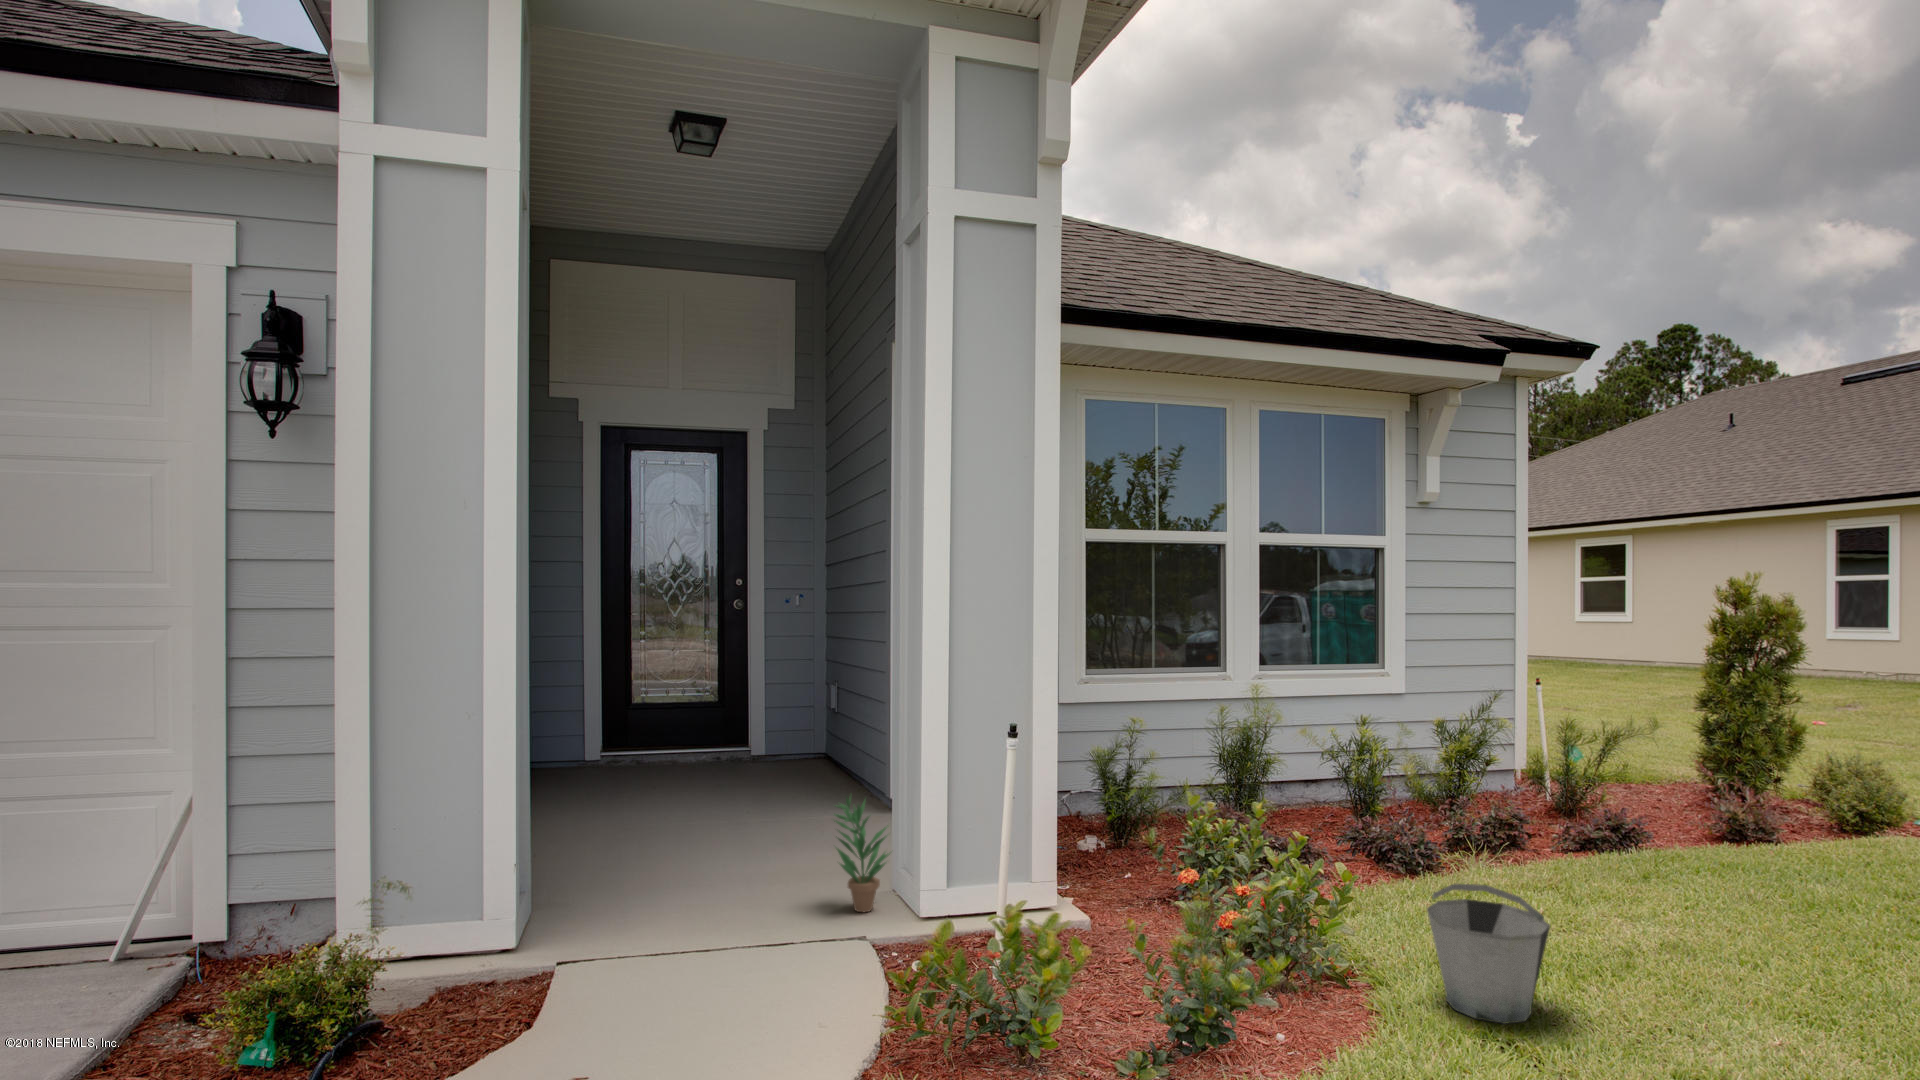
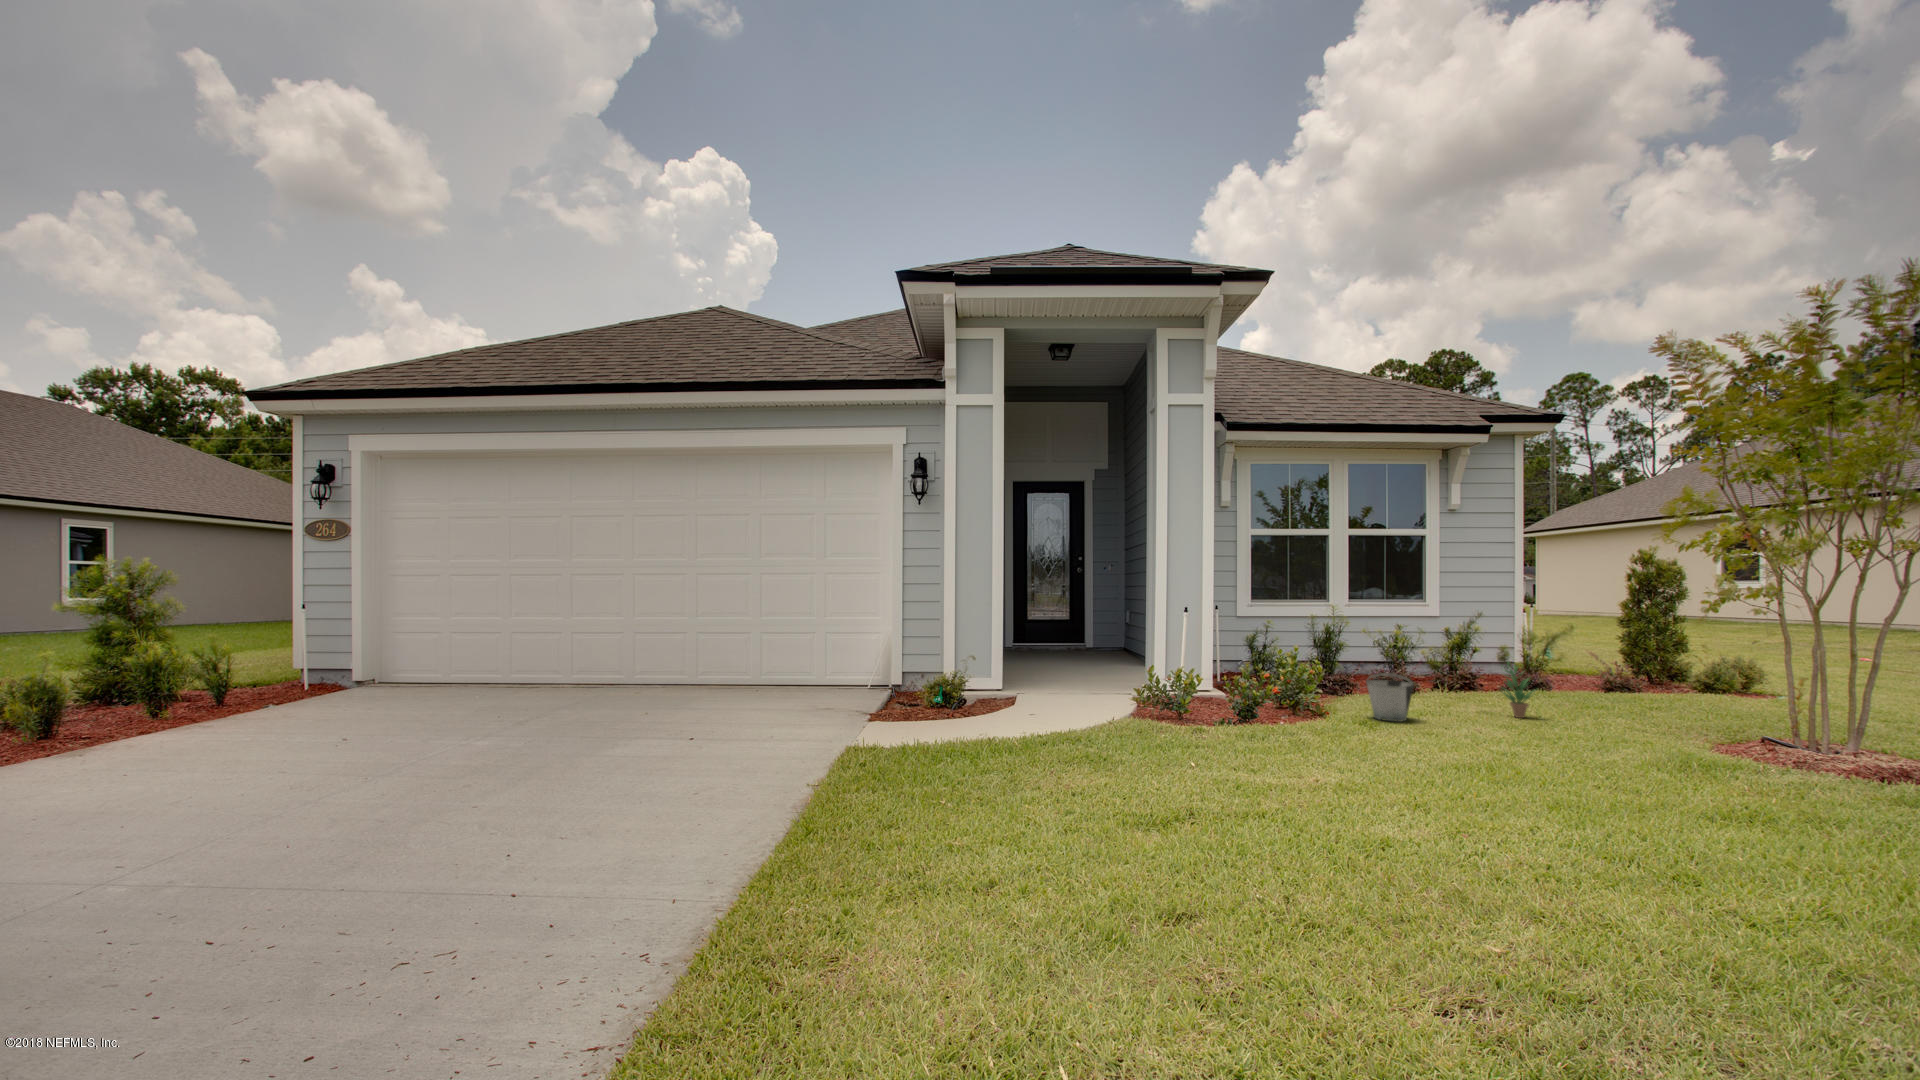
potted plant: present [834,797,890,912] -> present [1504,662,1533,718]

